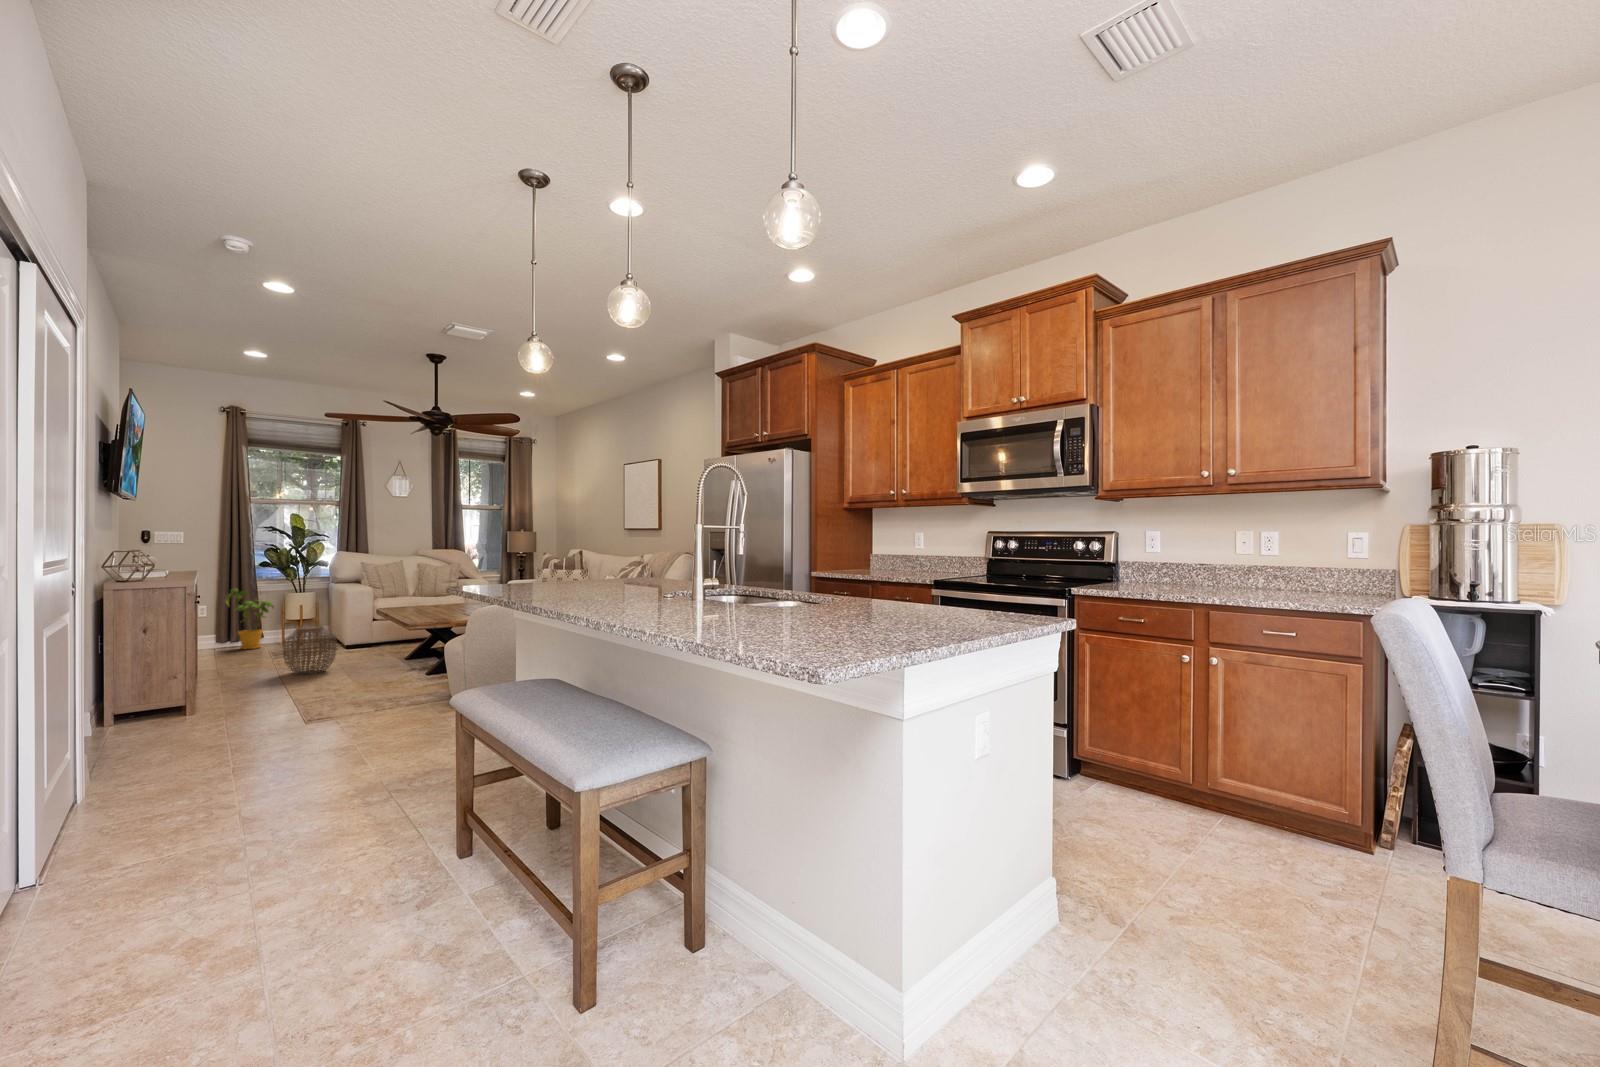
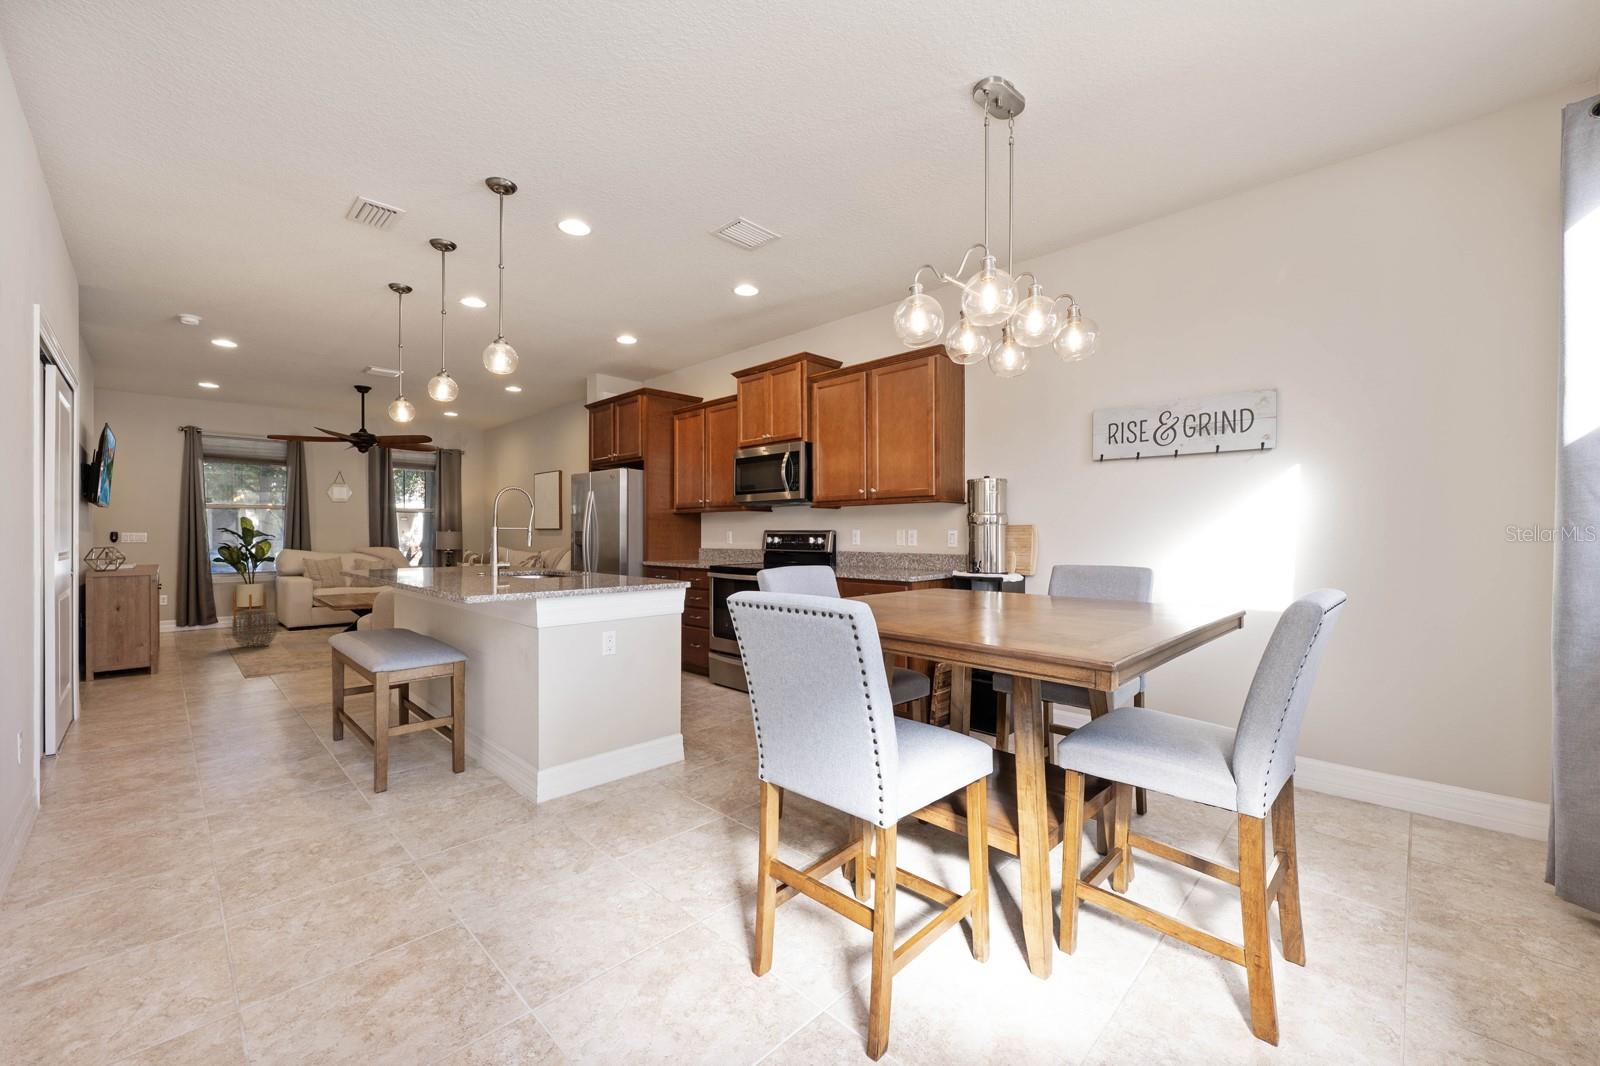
house plant: present [225,589,274,649] -> none [184,580,227,631]

